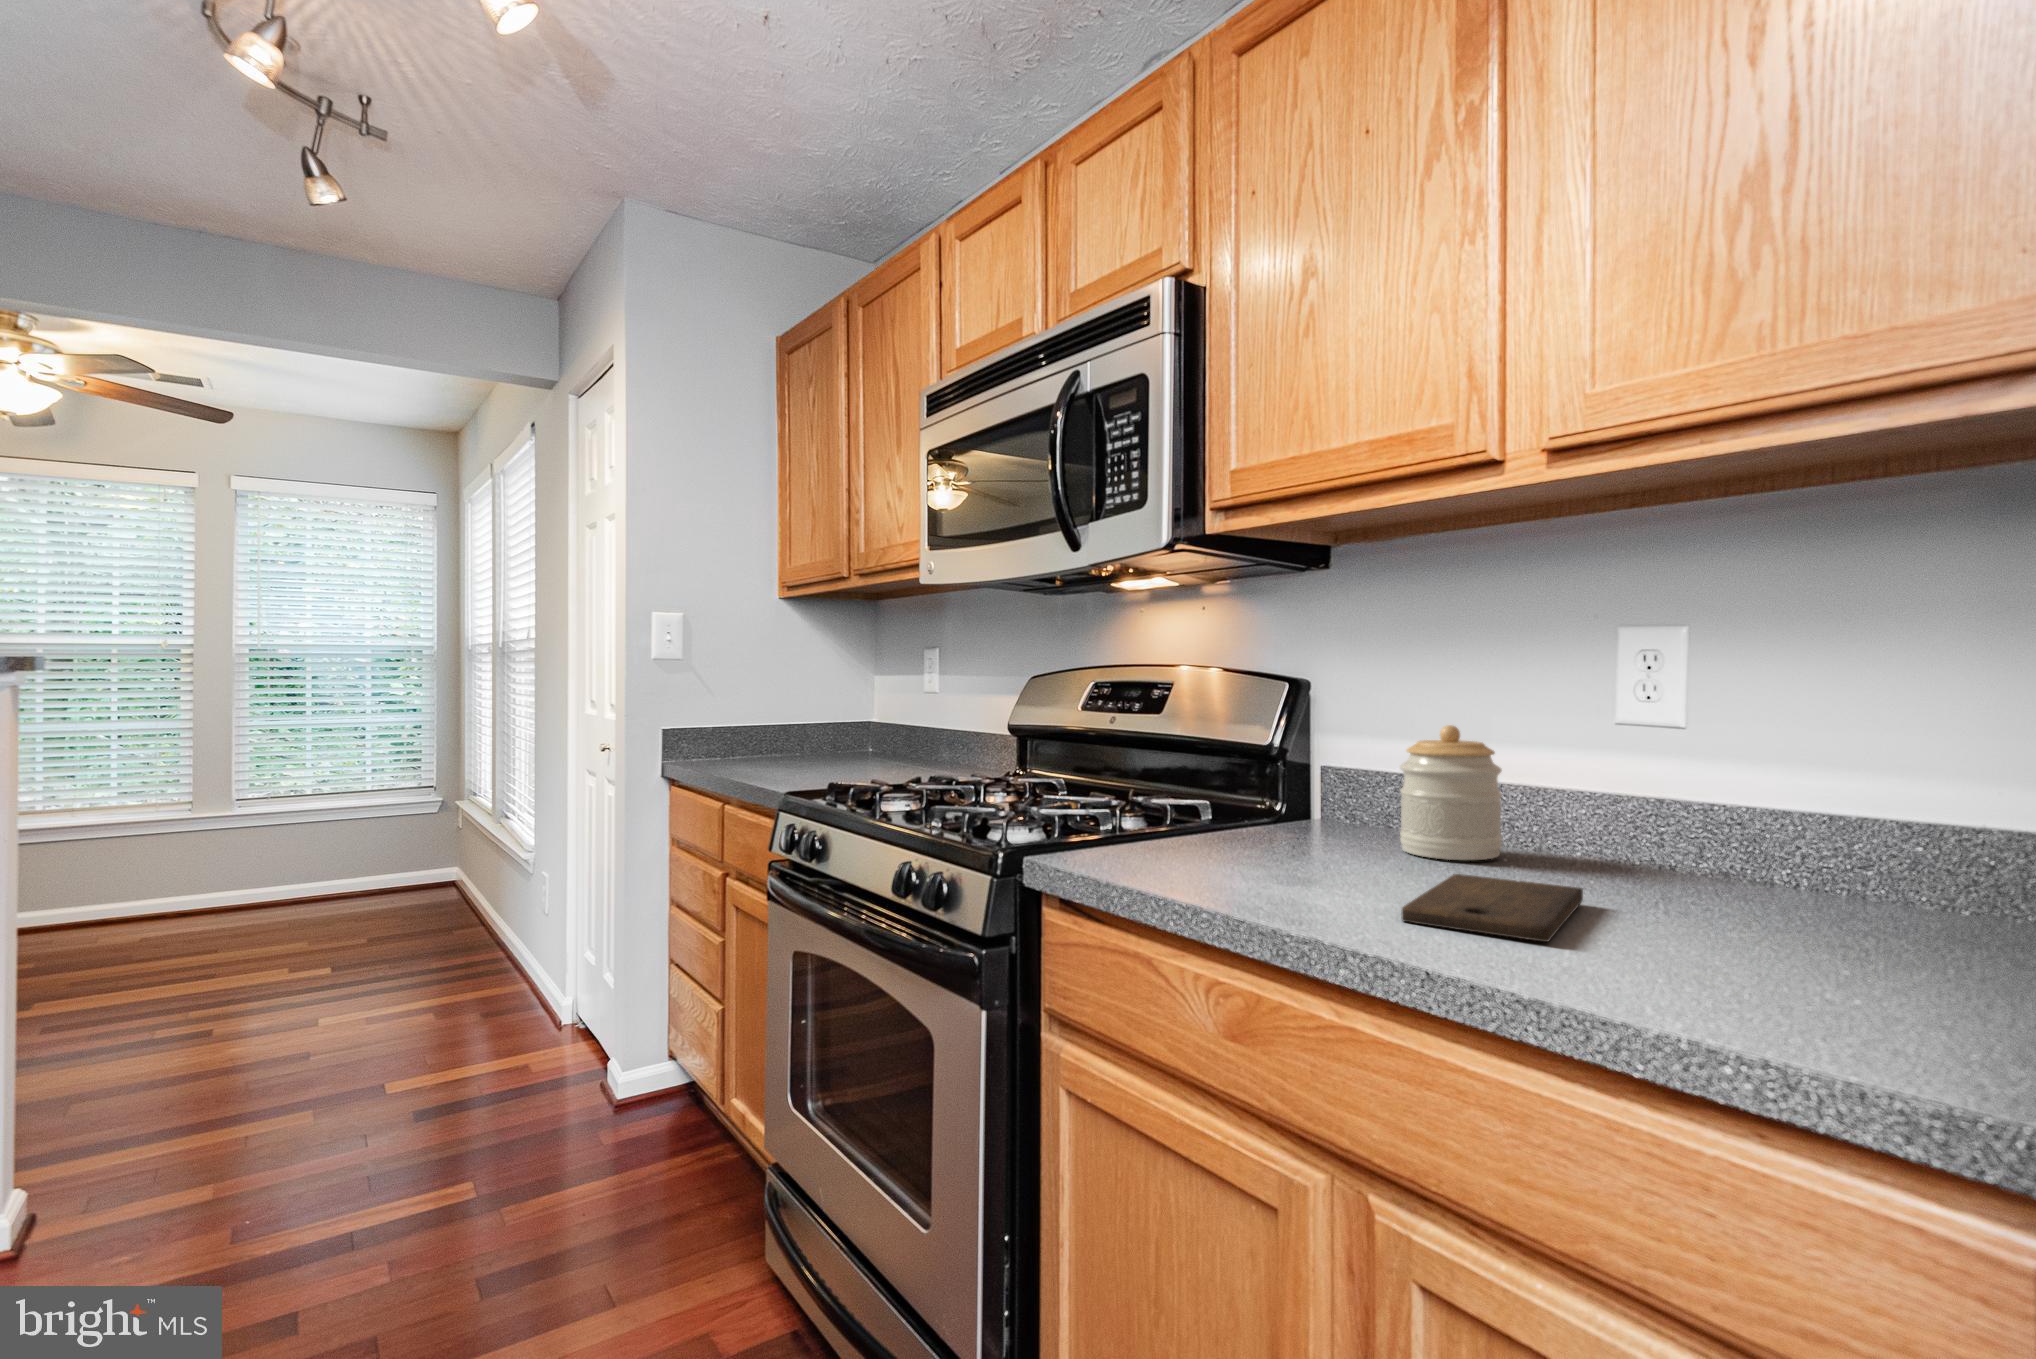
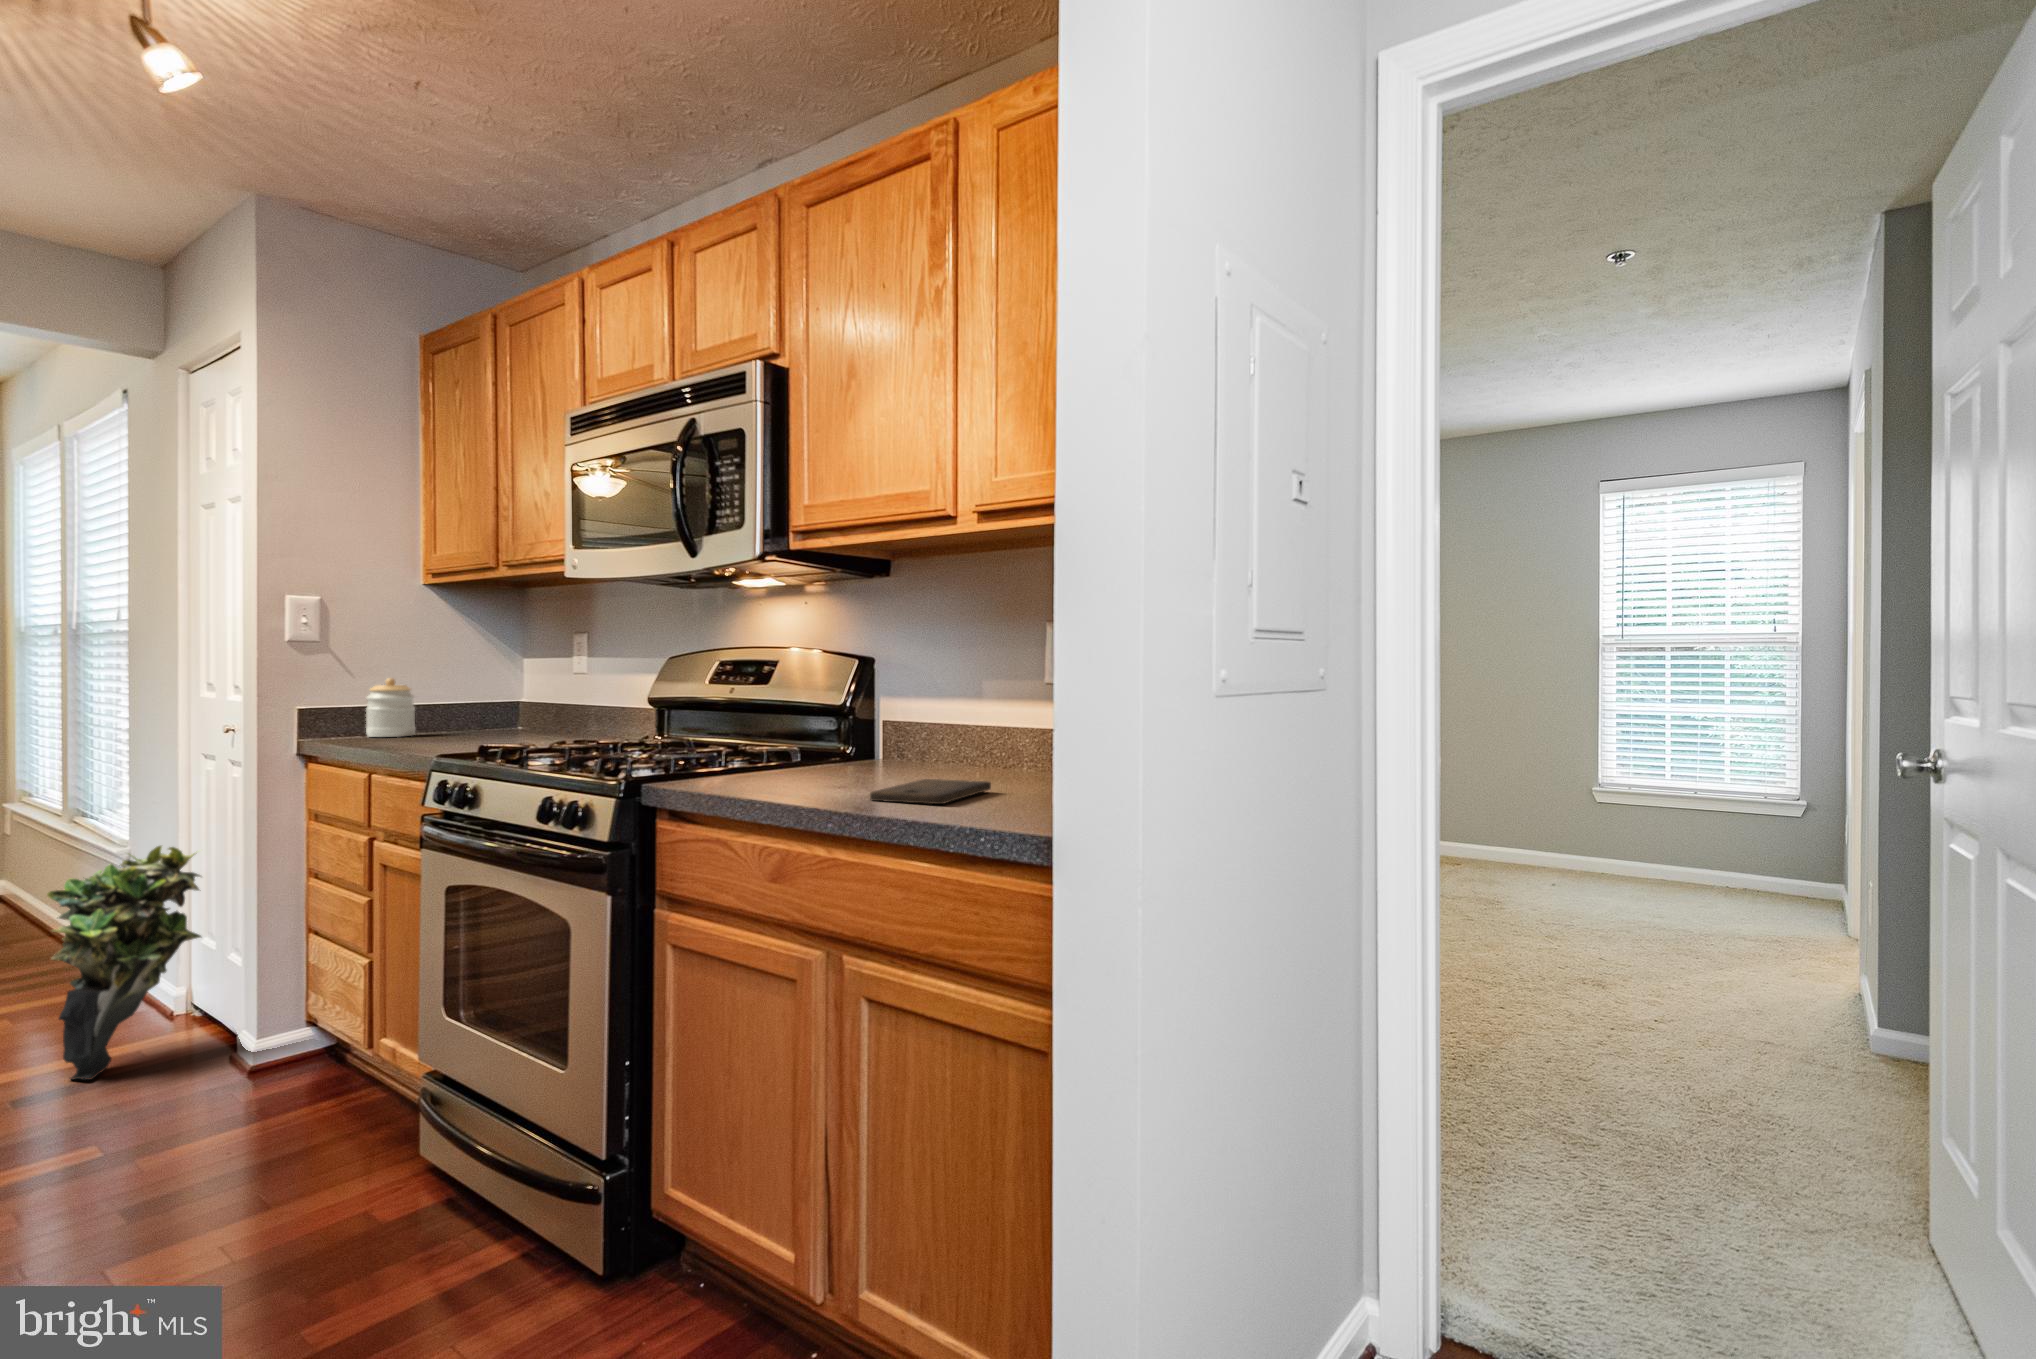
jar: present [1400,725,1502,860] -> present [366,678,415,737]
potted plant: none [444,863,580,1098] -> present [47,846,201,1080]

